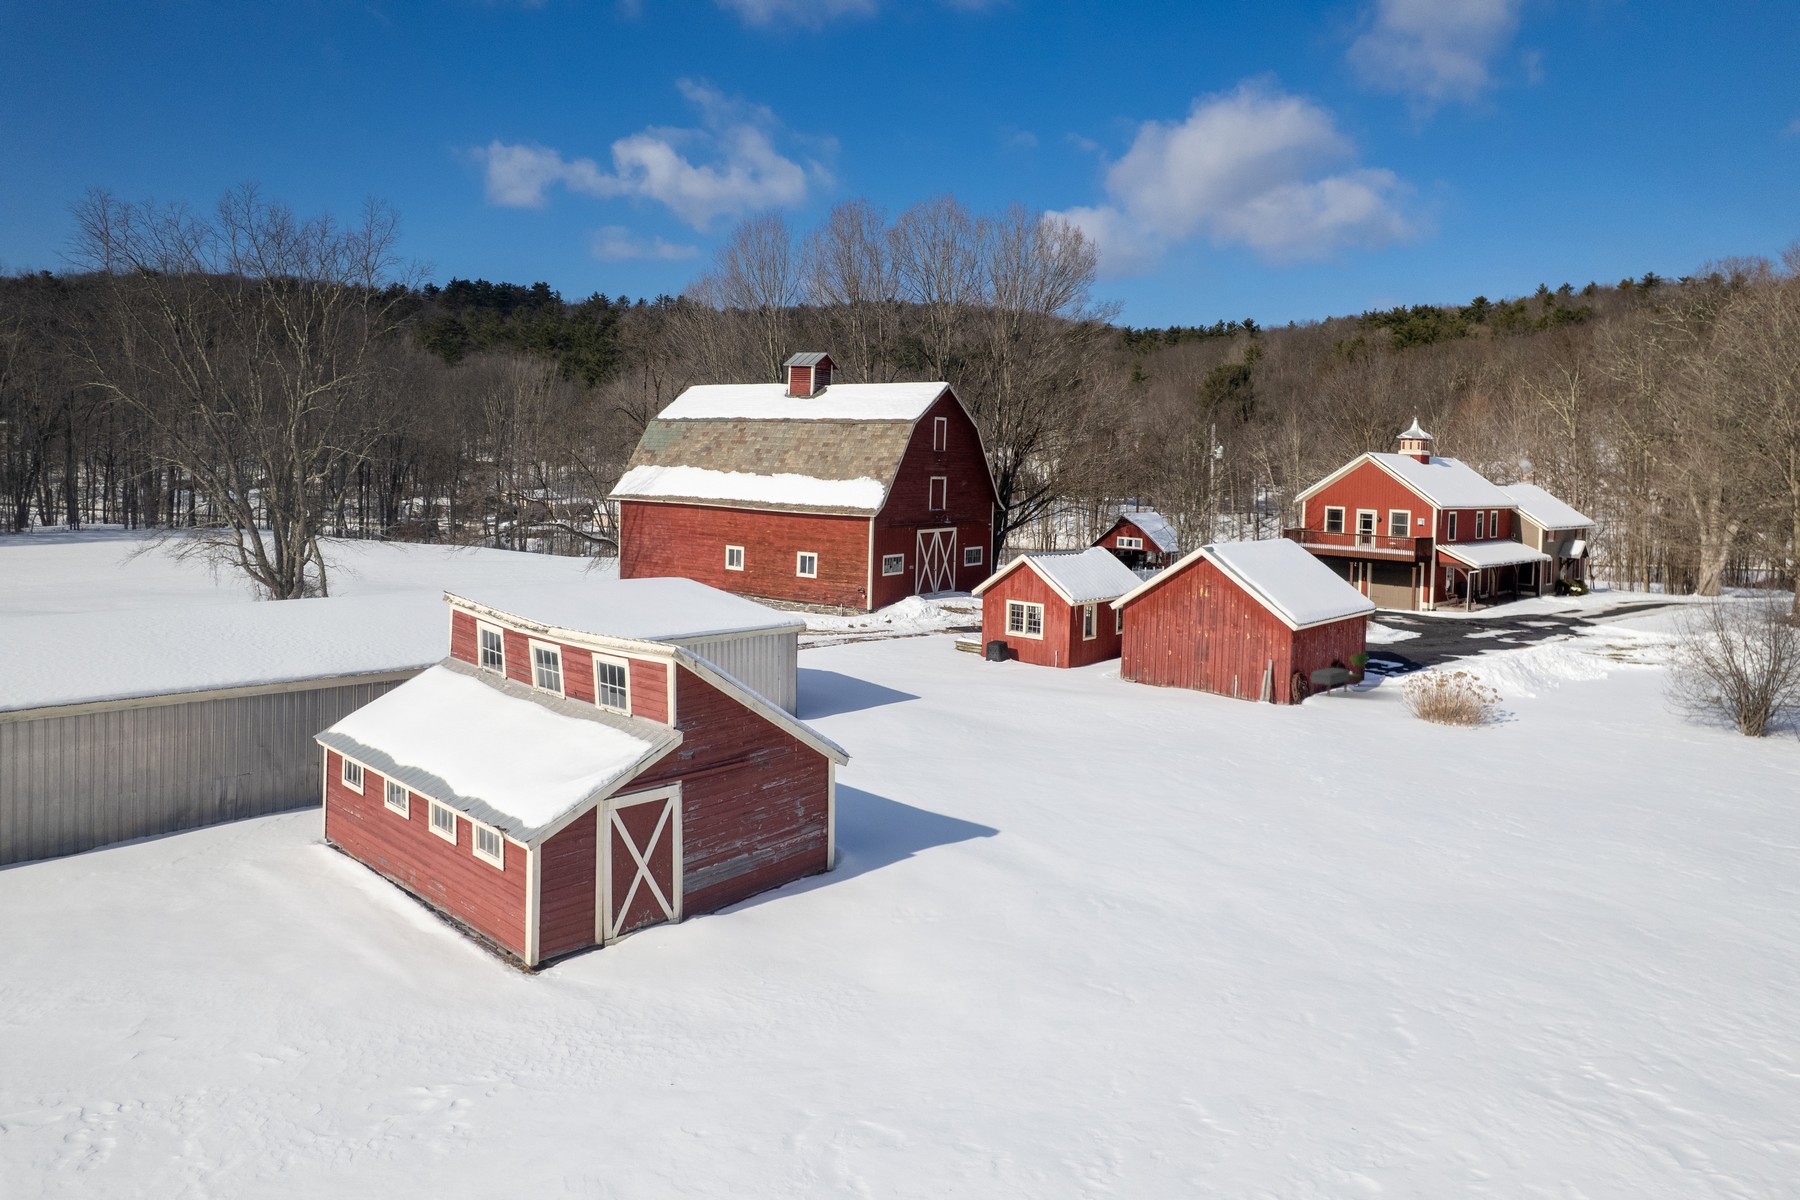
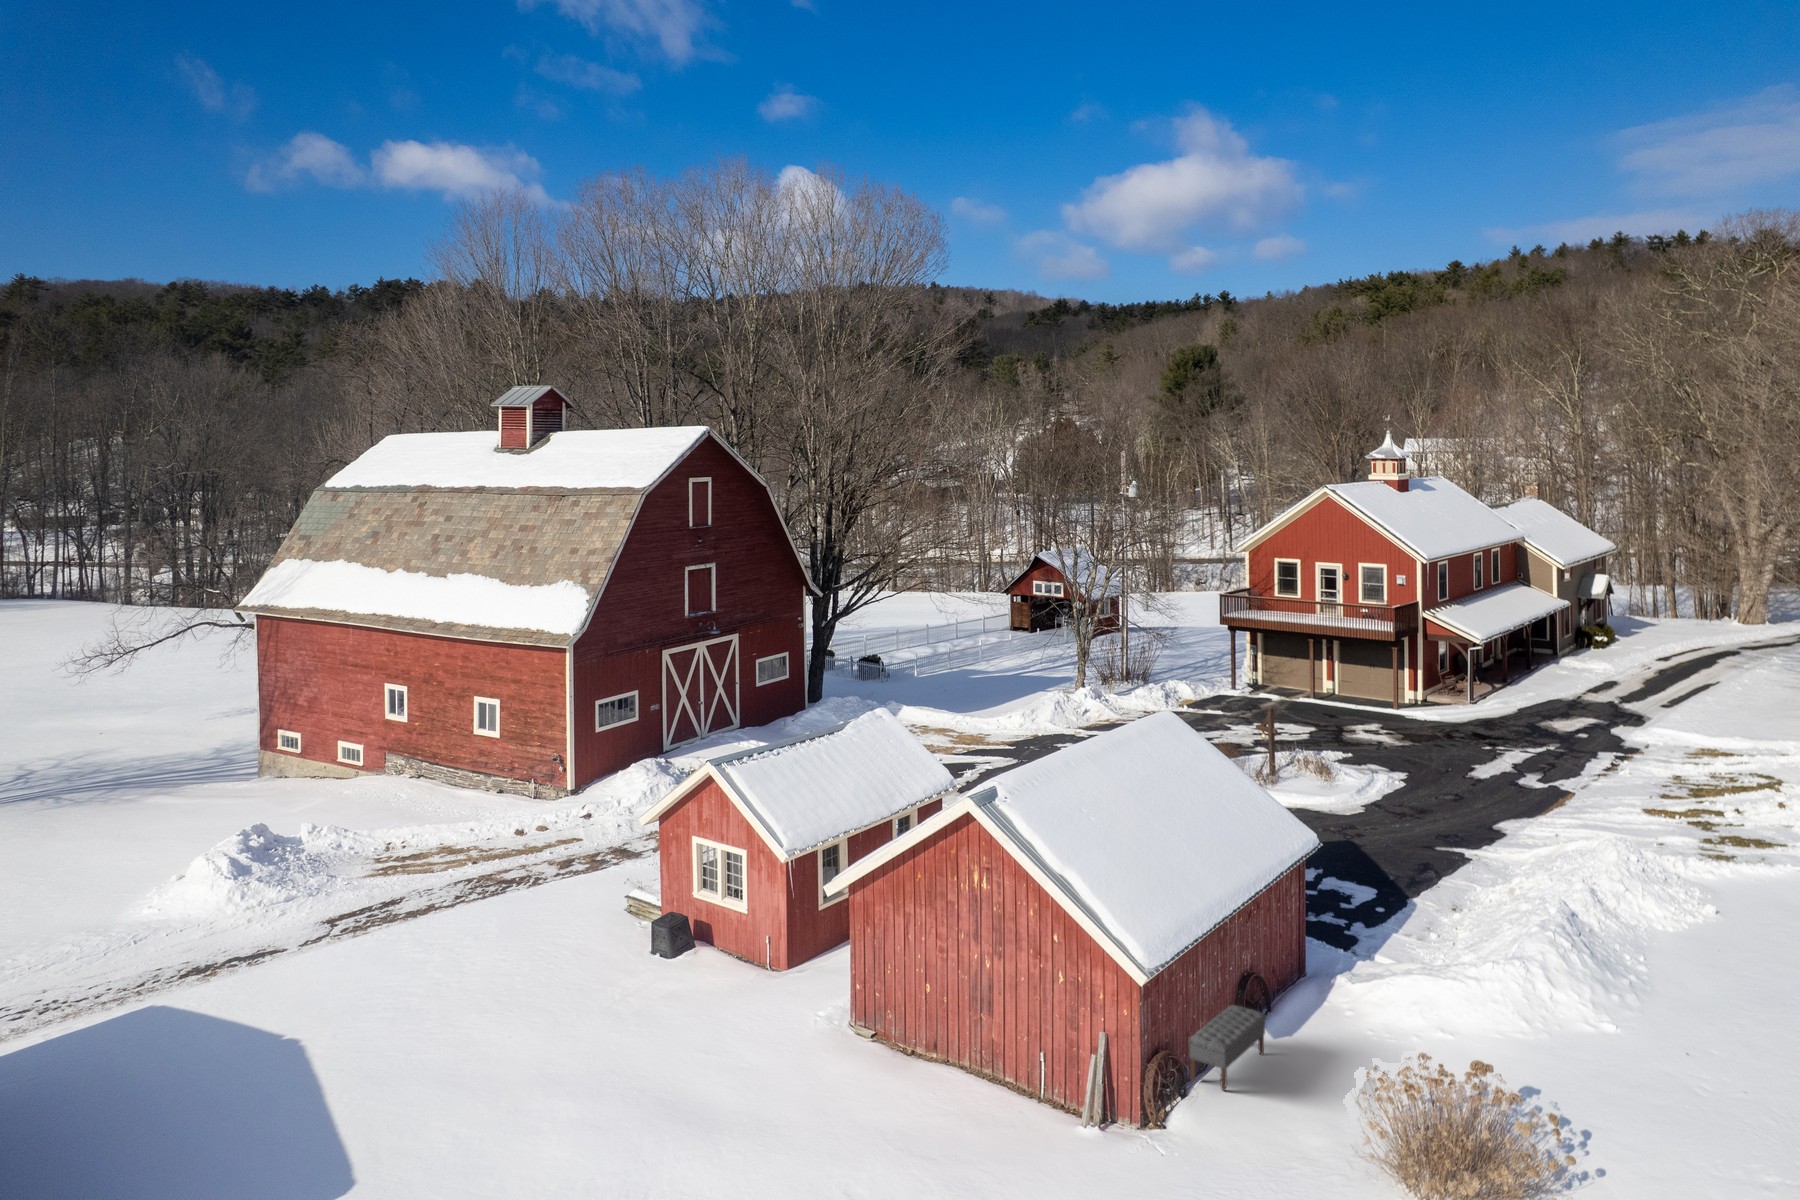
potted tree: present [1347,653,1368,686] -> none [1265,953,1306,1018]

